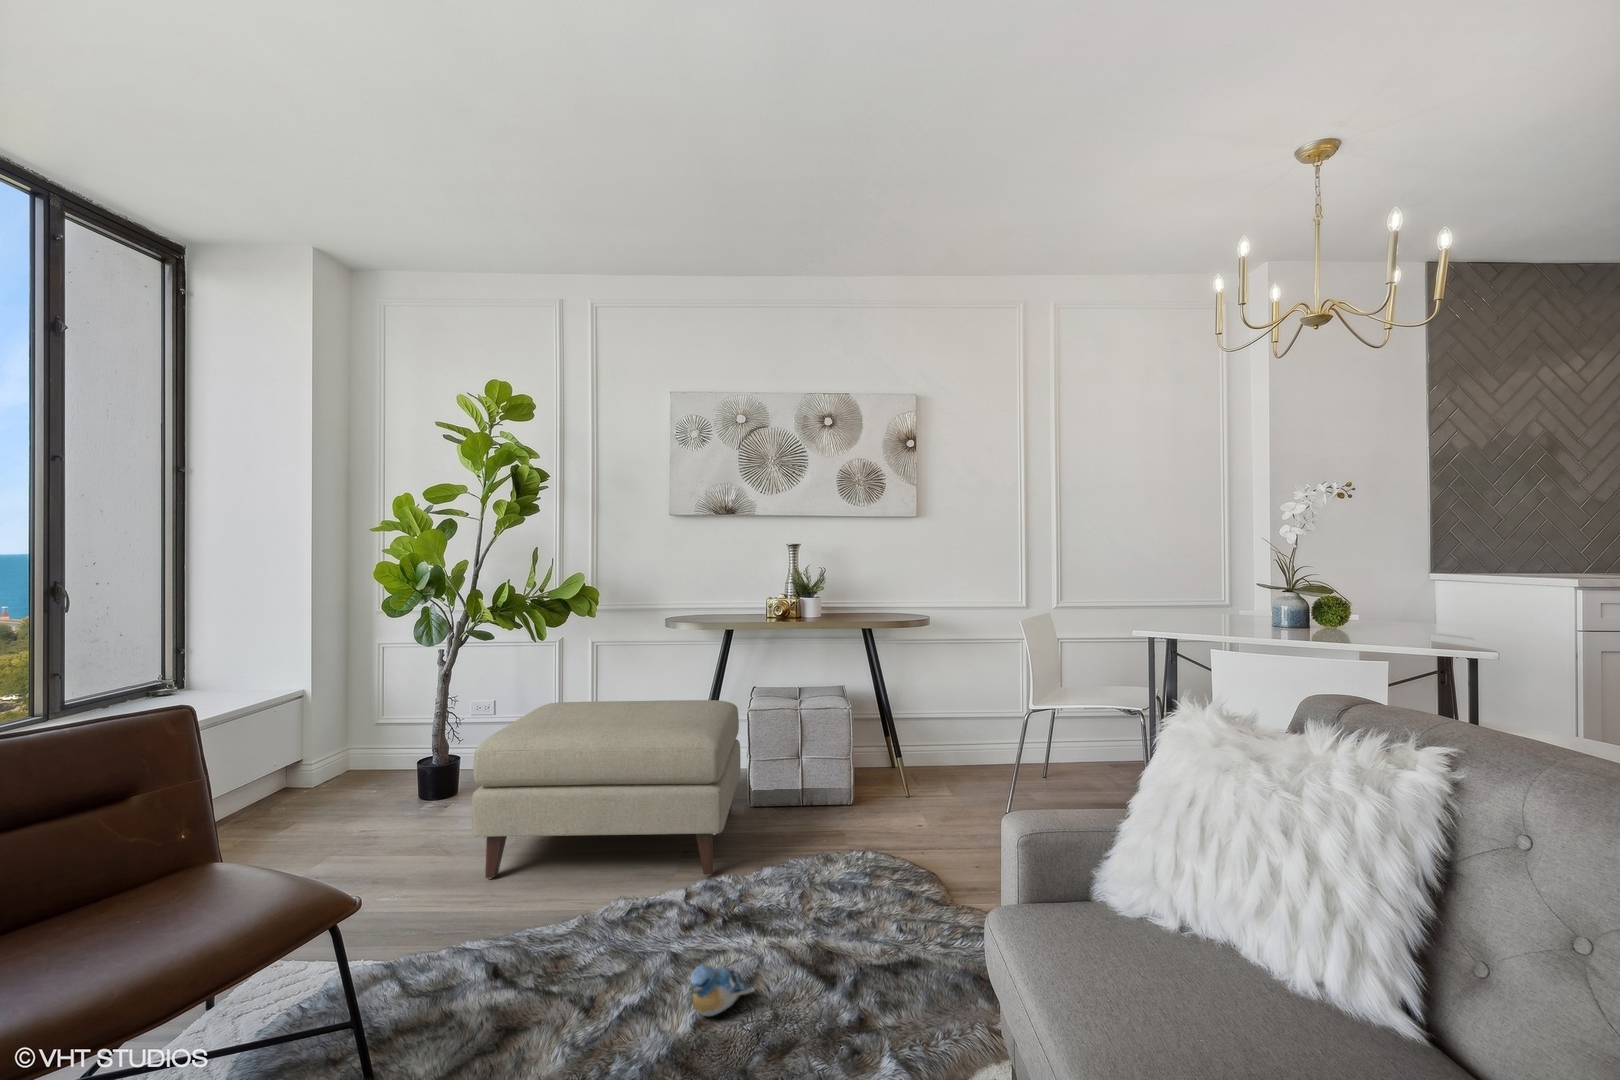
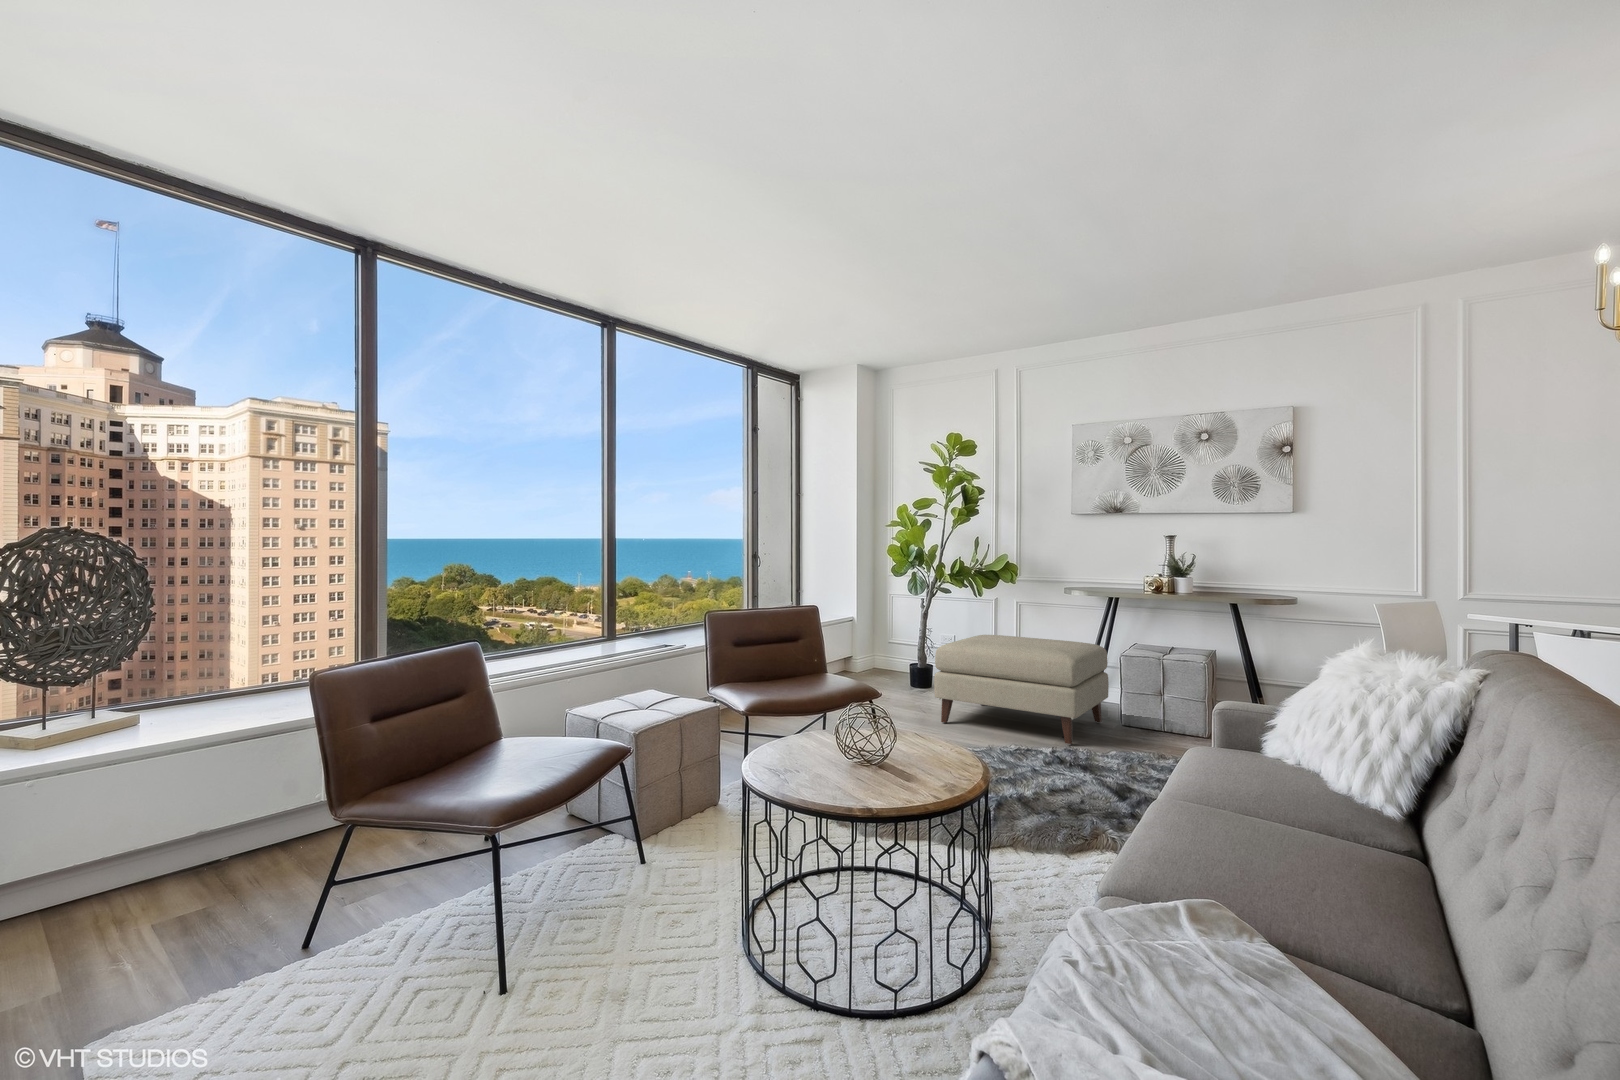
plush toy: present [690,965,755,1016] -> none [1029,759,1068,786]

